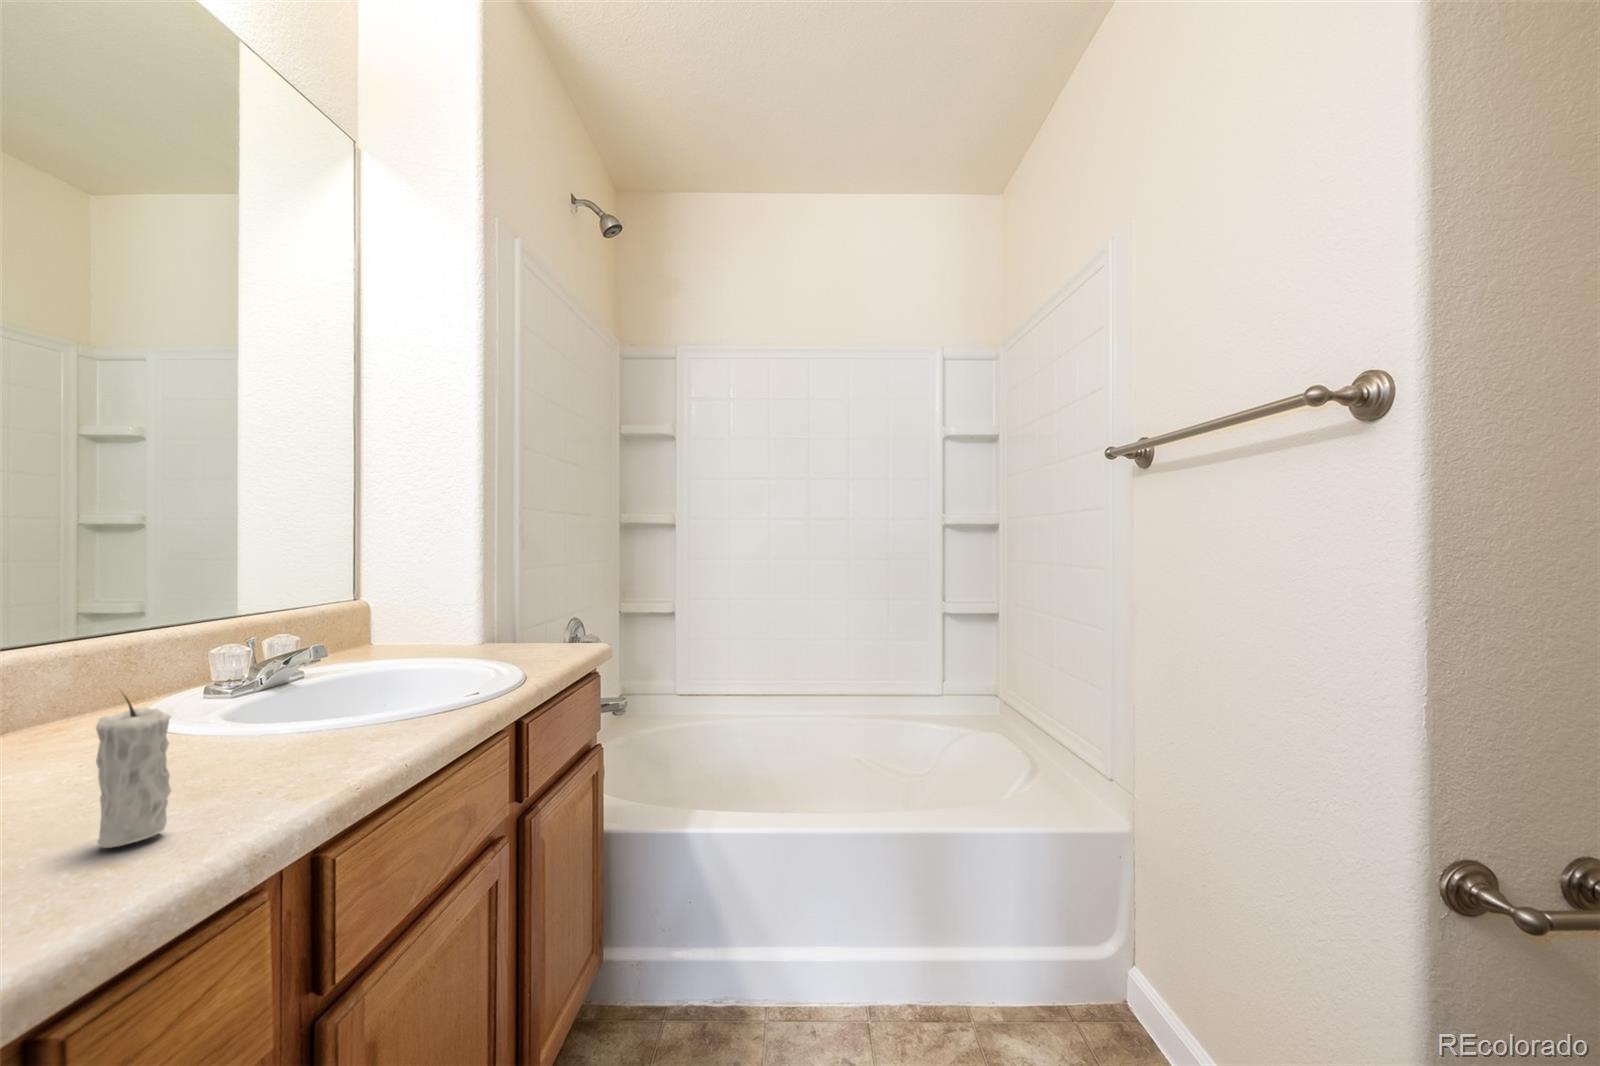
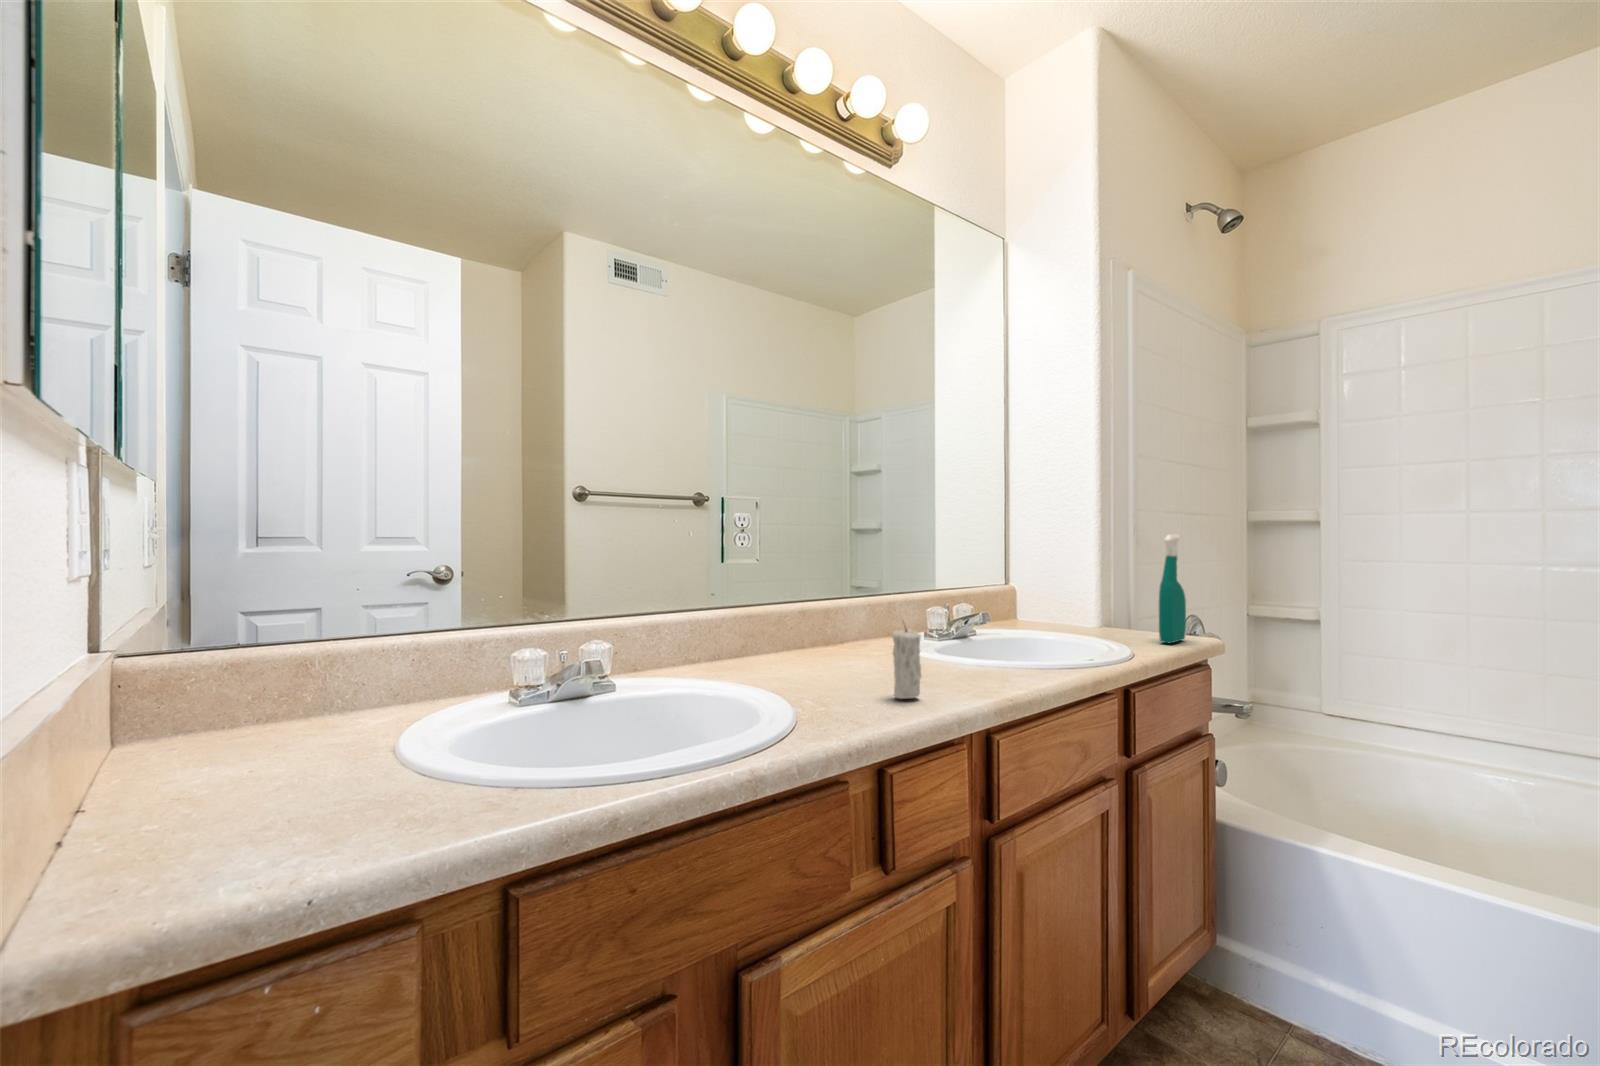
spray bottle: none [550,534,576,655] -> present [1159,534,1186,643]

